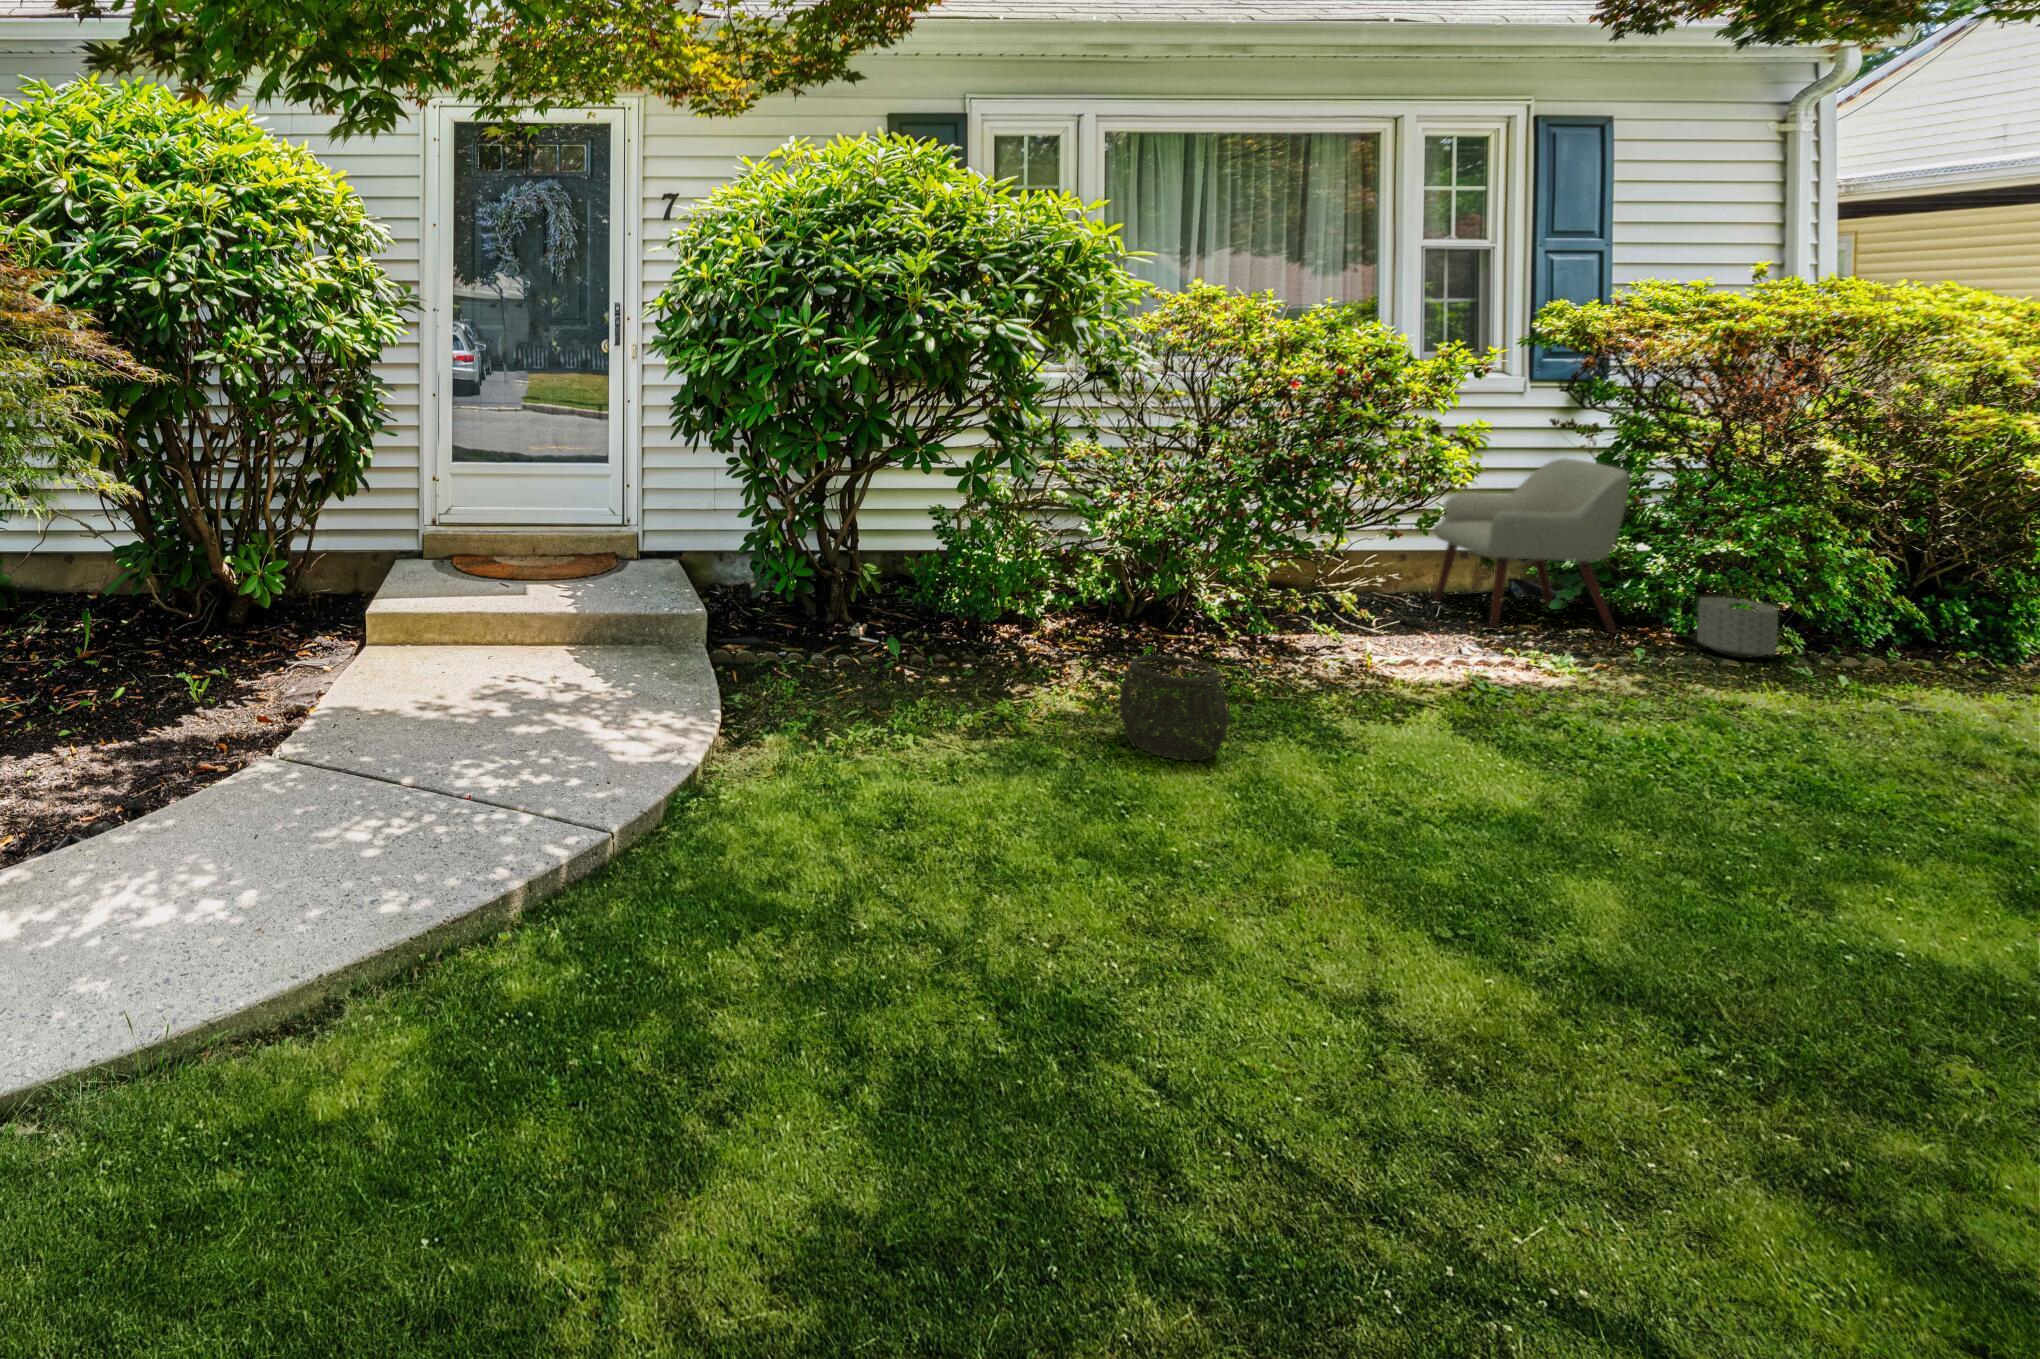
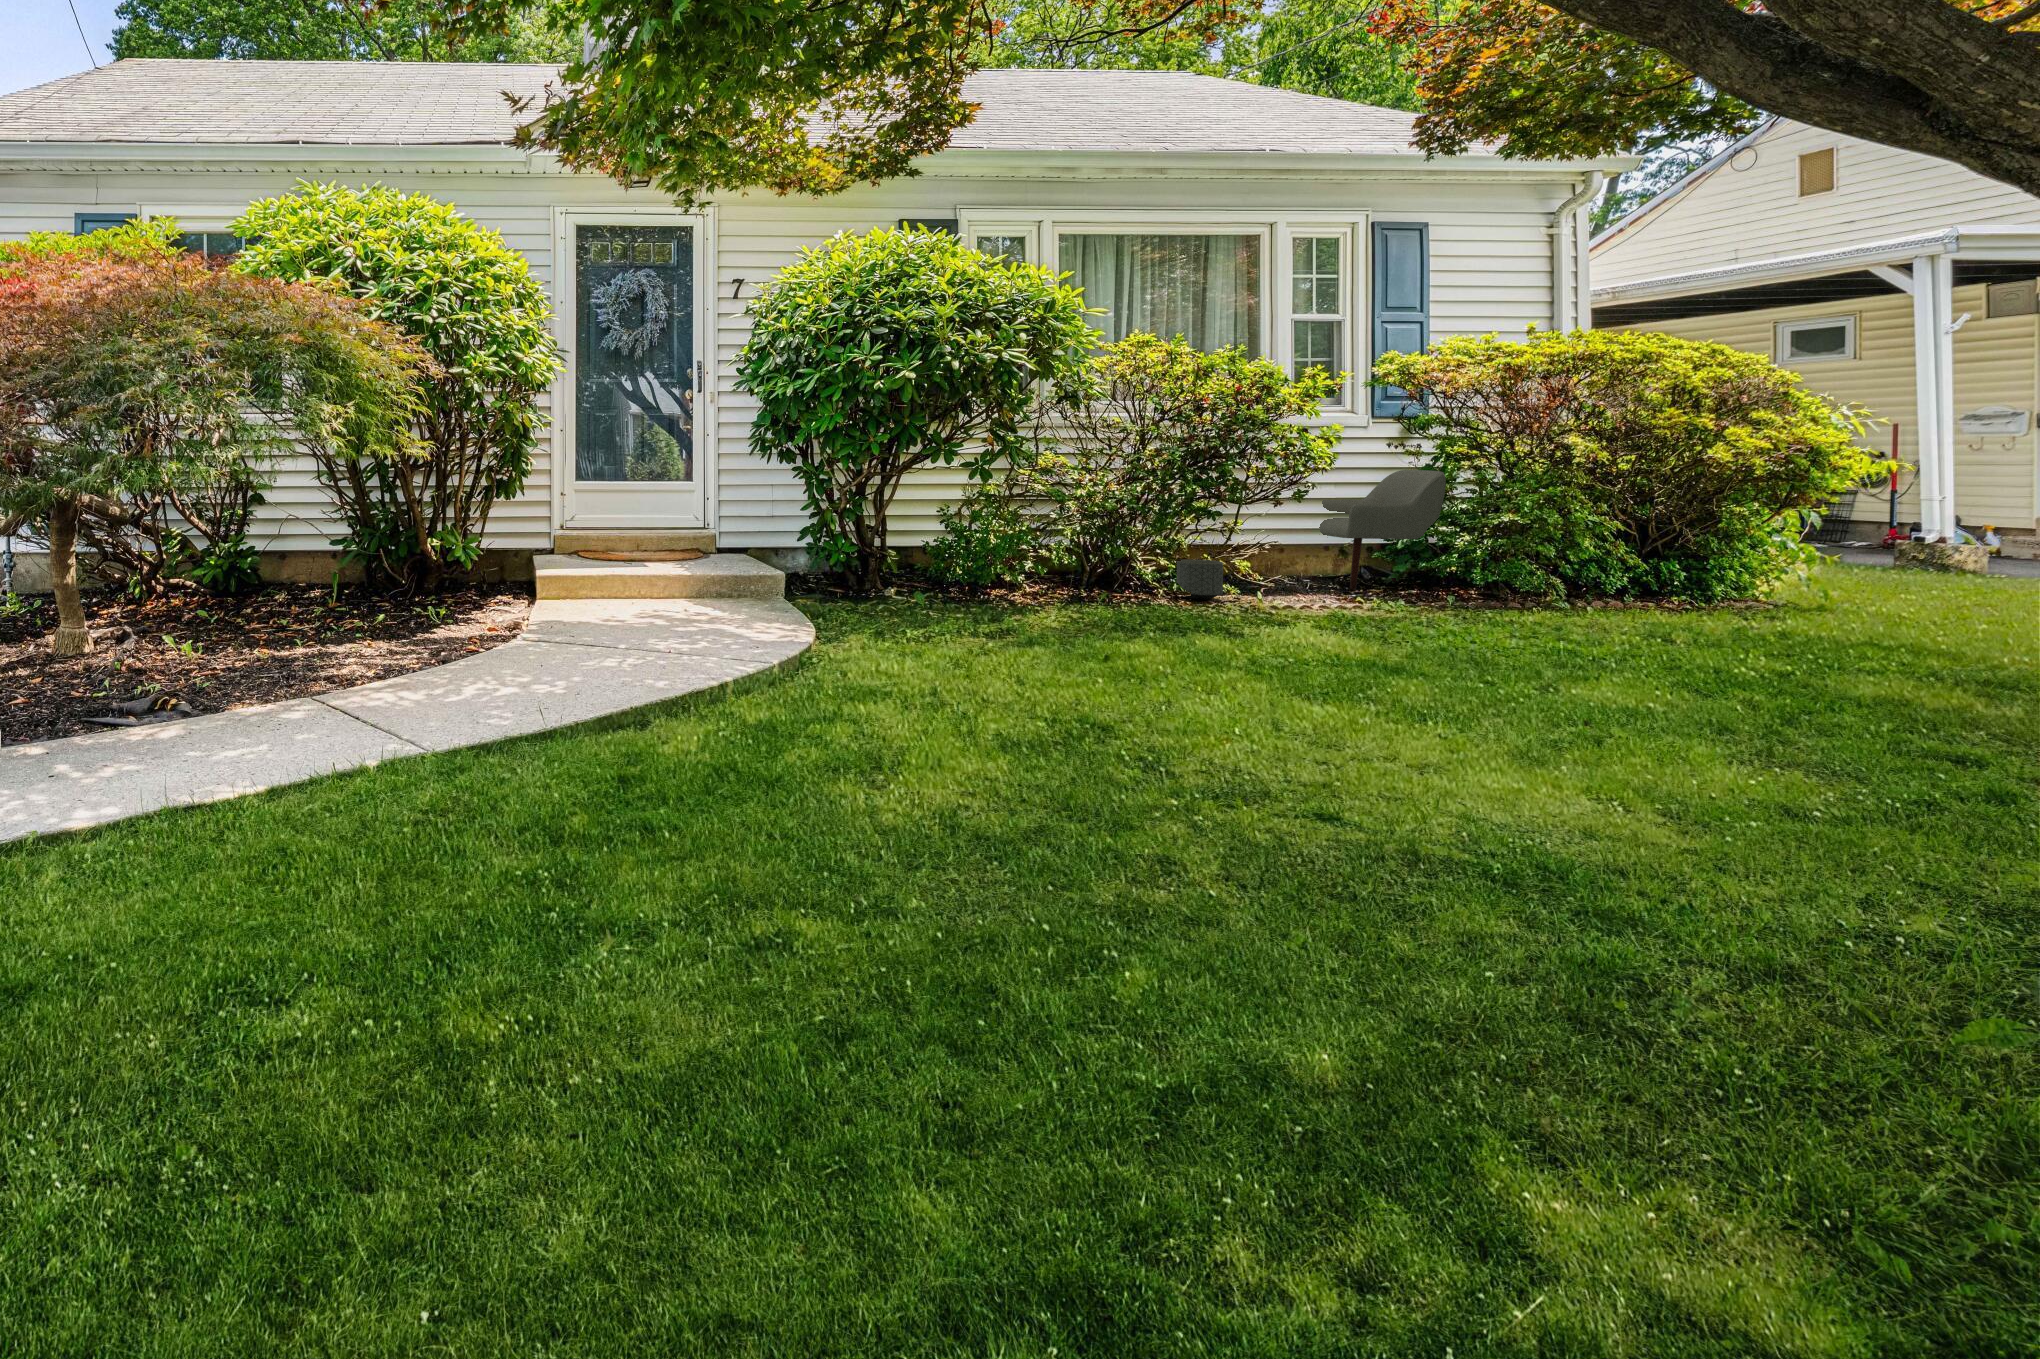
planter: present [1697,597,1778,658] -> present [1177,559,1223,600]
woven basket: present [1119,655,1229,761] -> none [1093,572,1169,635]

